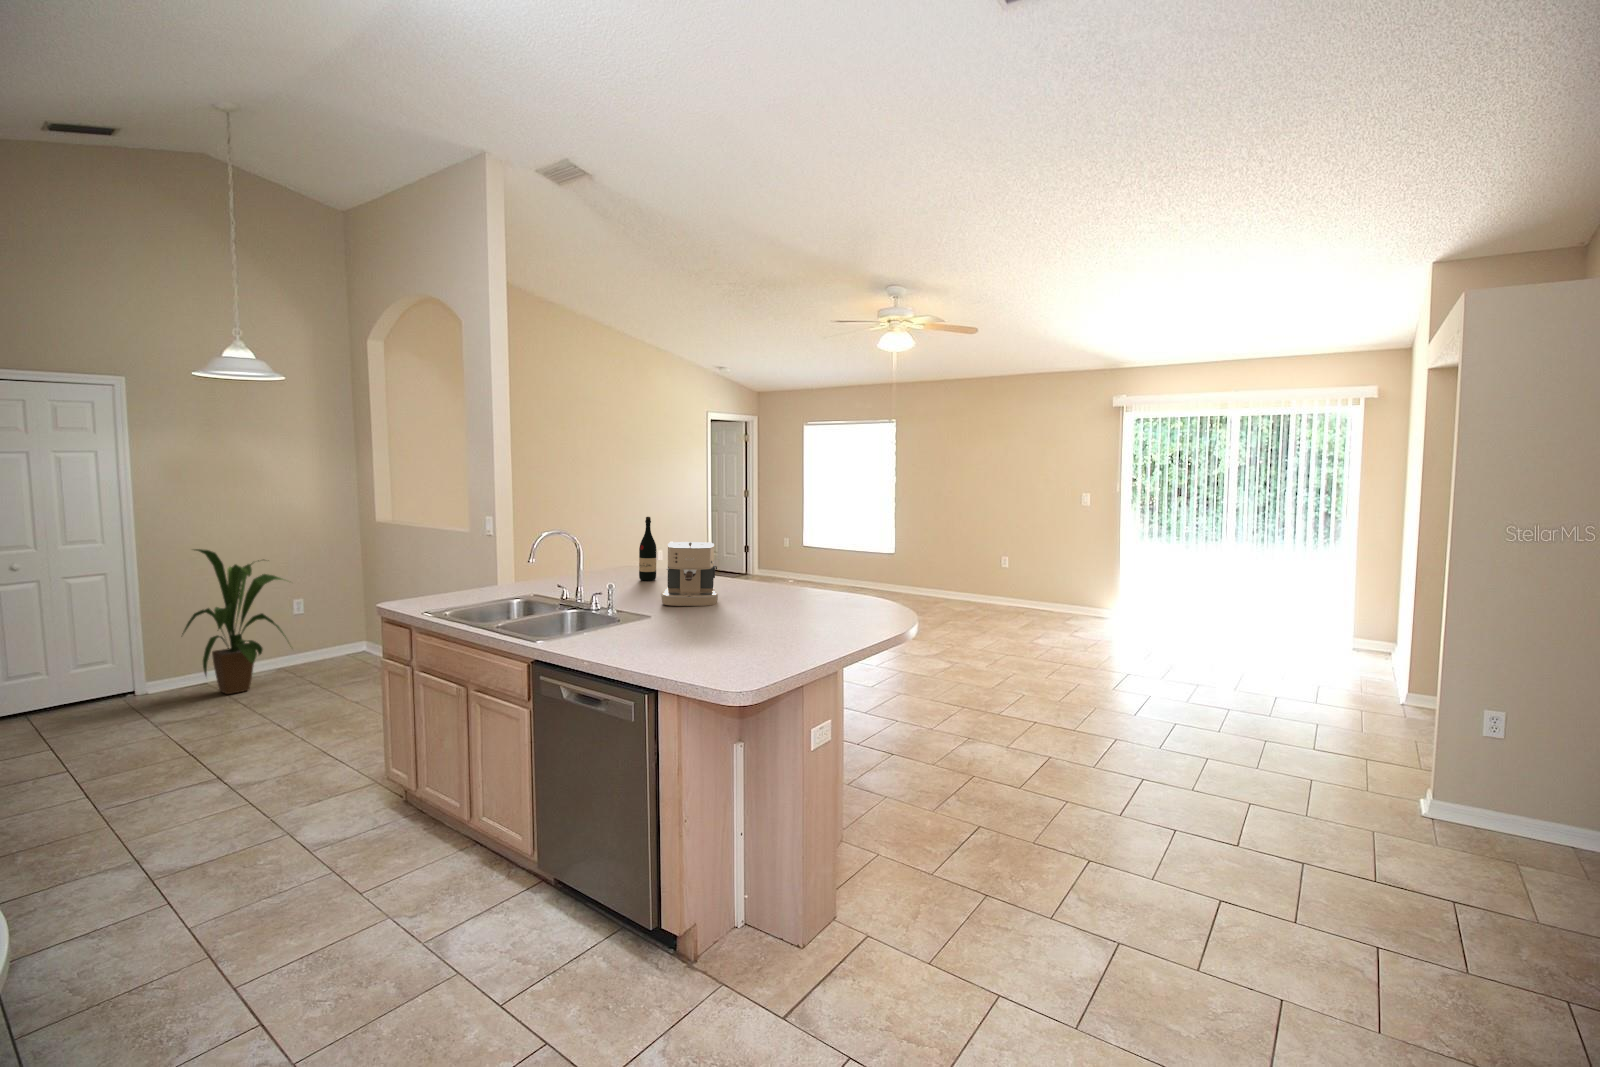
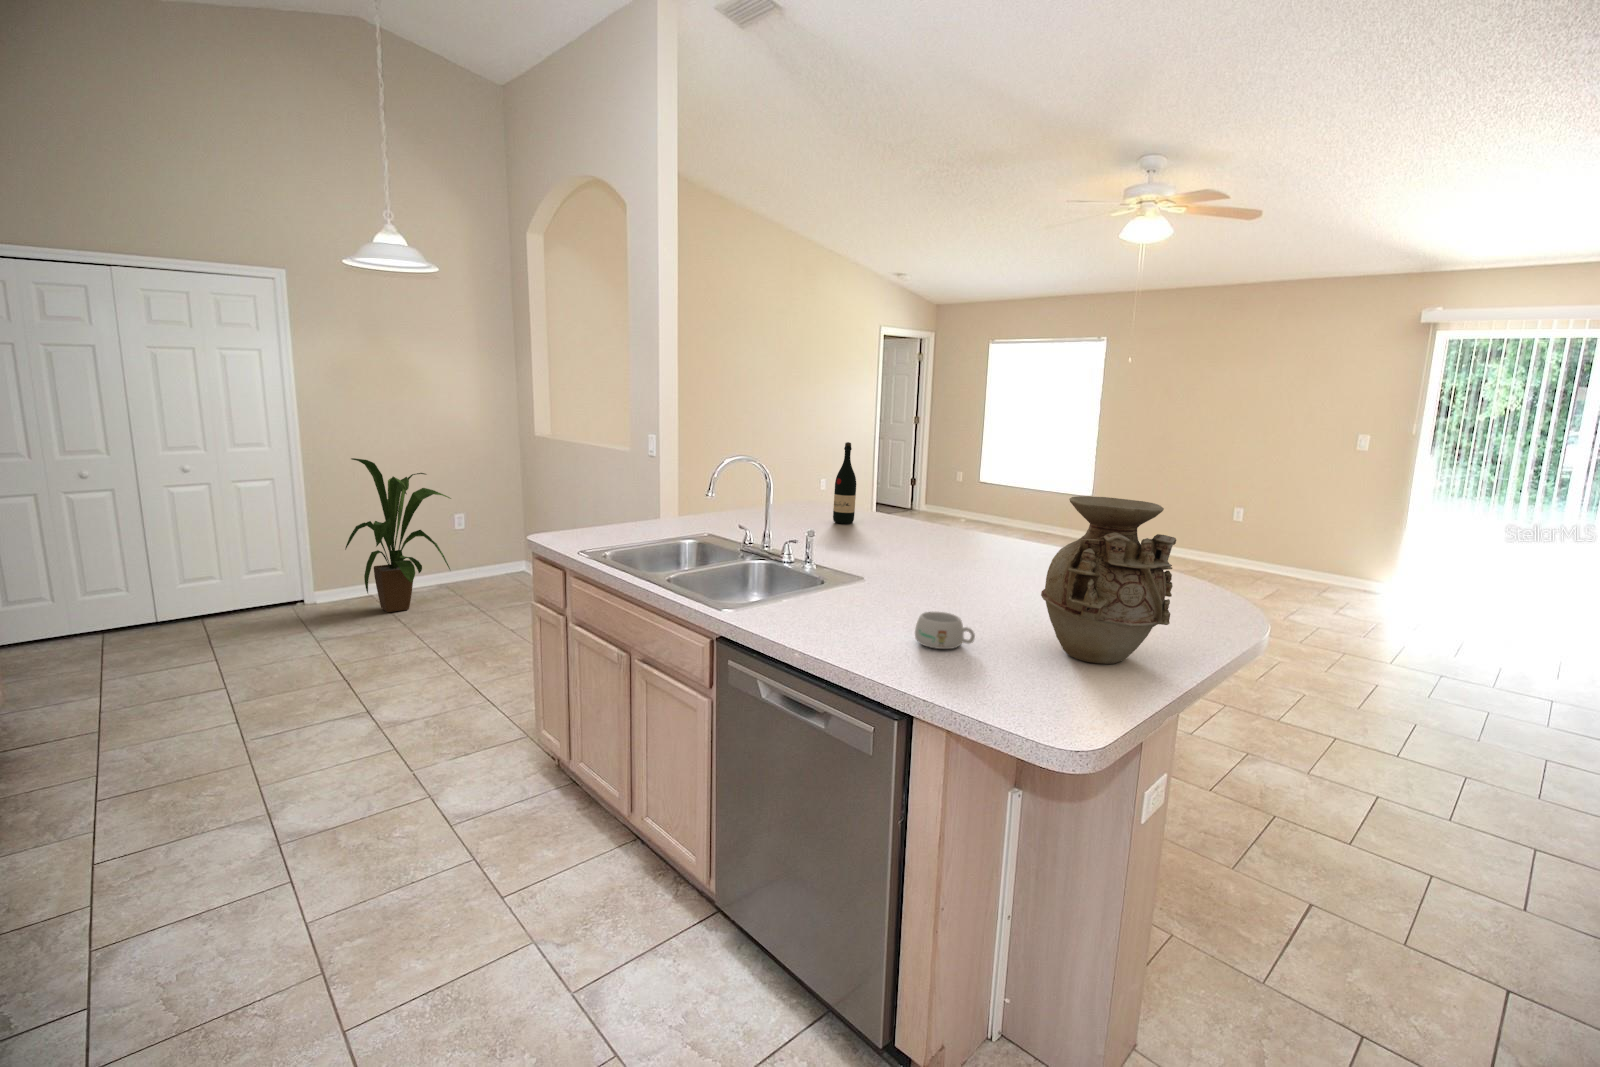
coffee maker: present [661,542,718,606] -> none [876,477,954,567]
vase: none [744,546,826,651] -> present [1041,496,1176,664]
mug: none [665,628,704,651] -> present [915,612,975,649]

